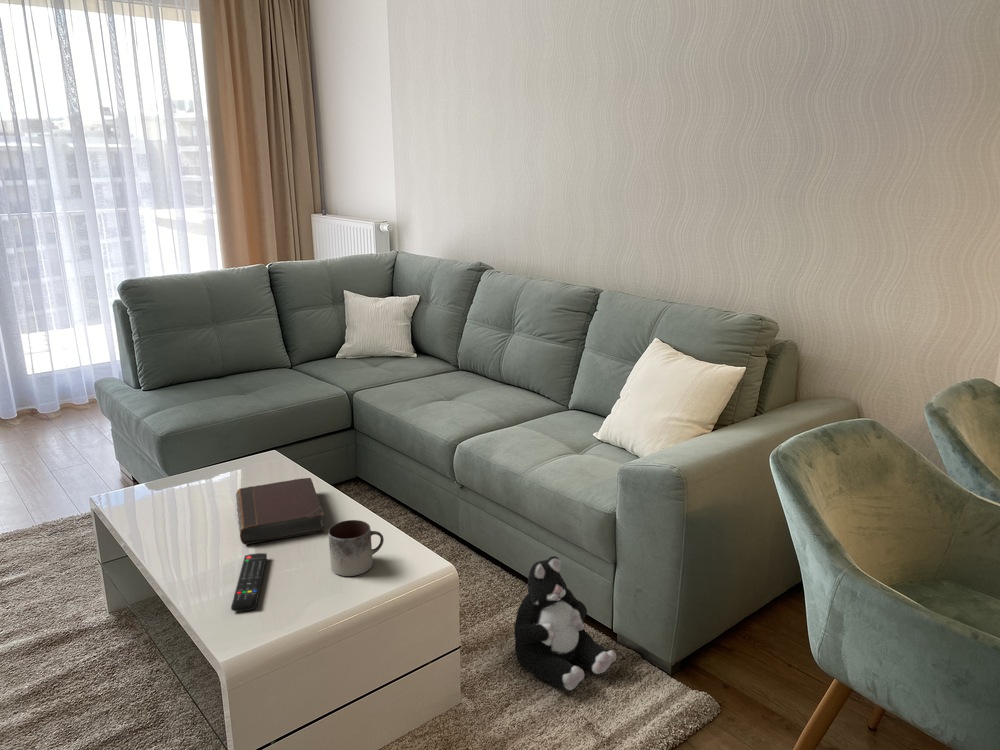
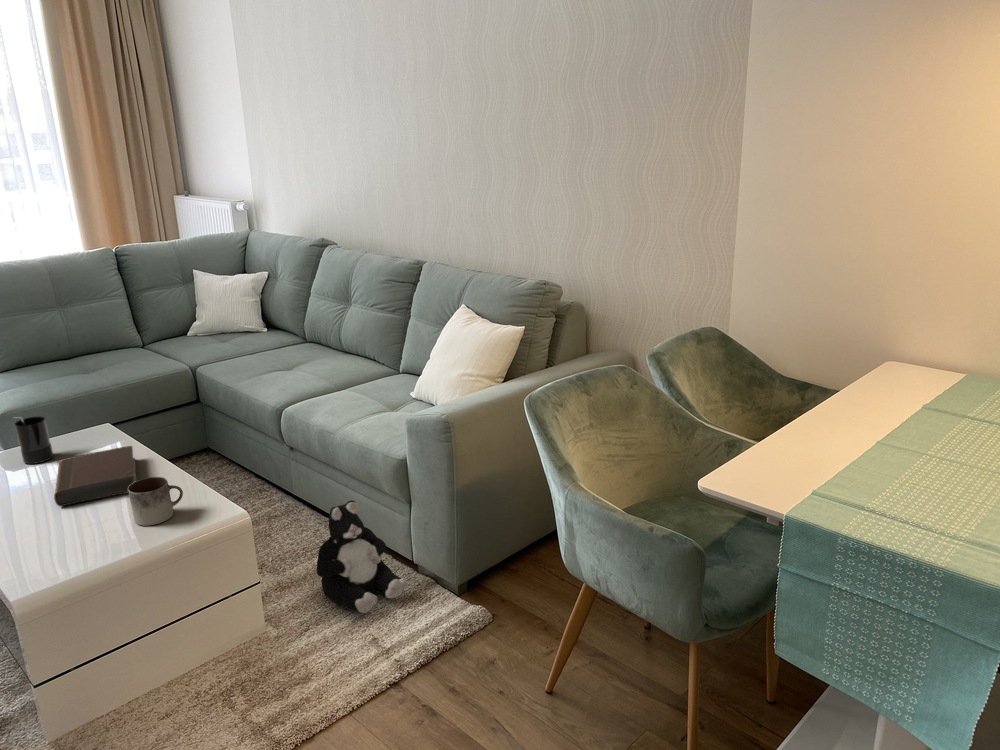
candle: none [187,439,225,491] -> present [15,416,53,464]
remote control: present [231,553,267,612] -> none [34,512,78,560]

